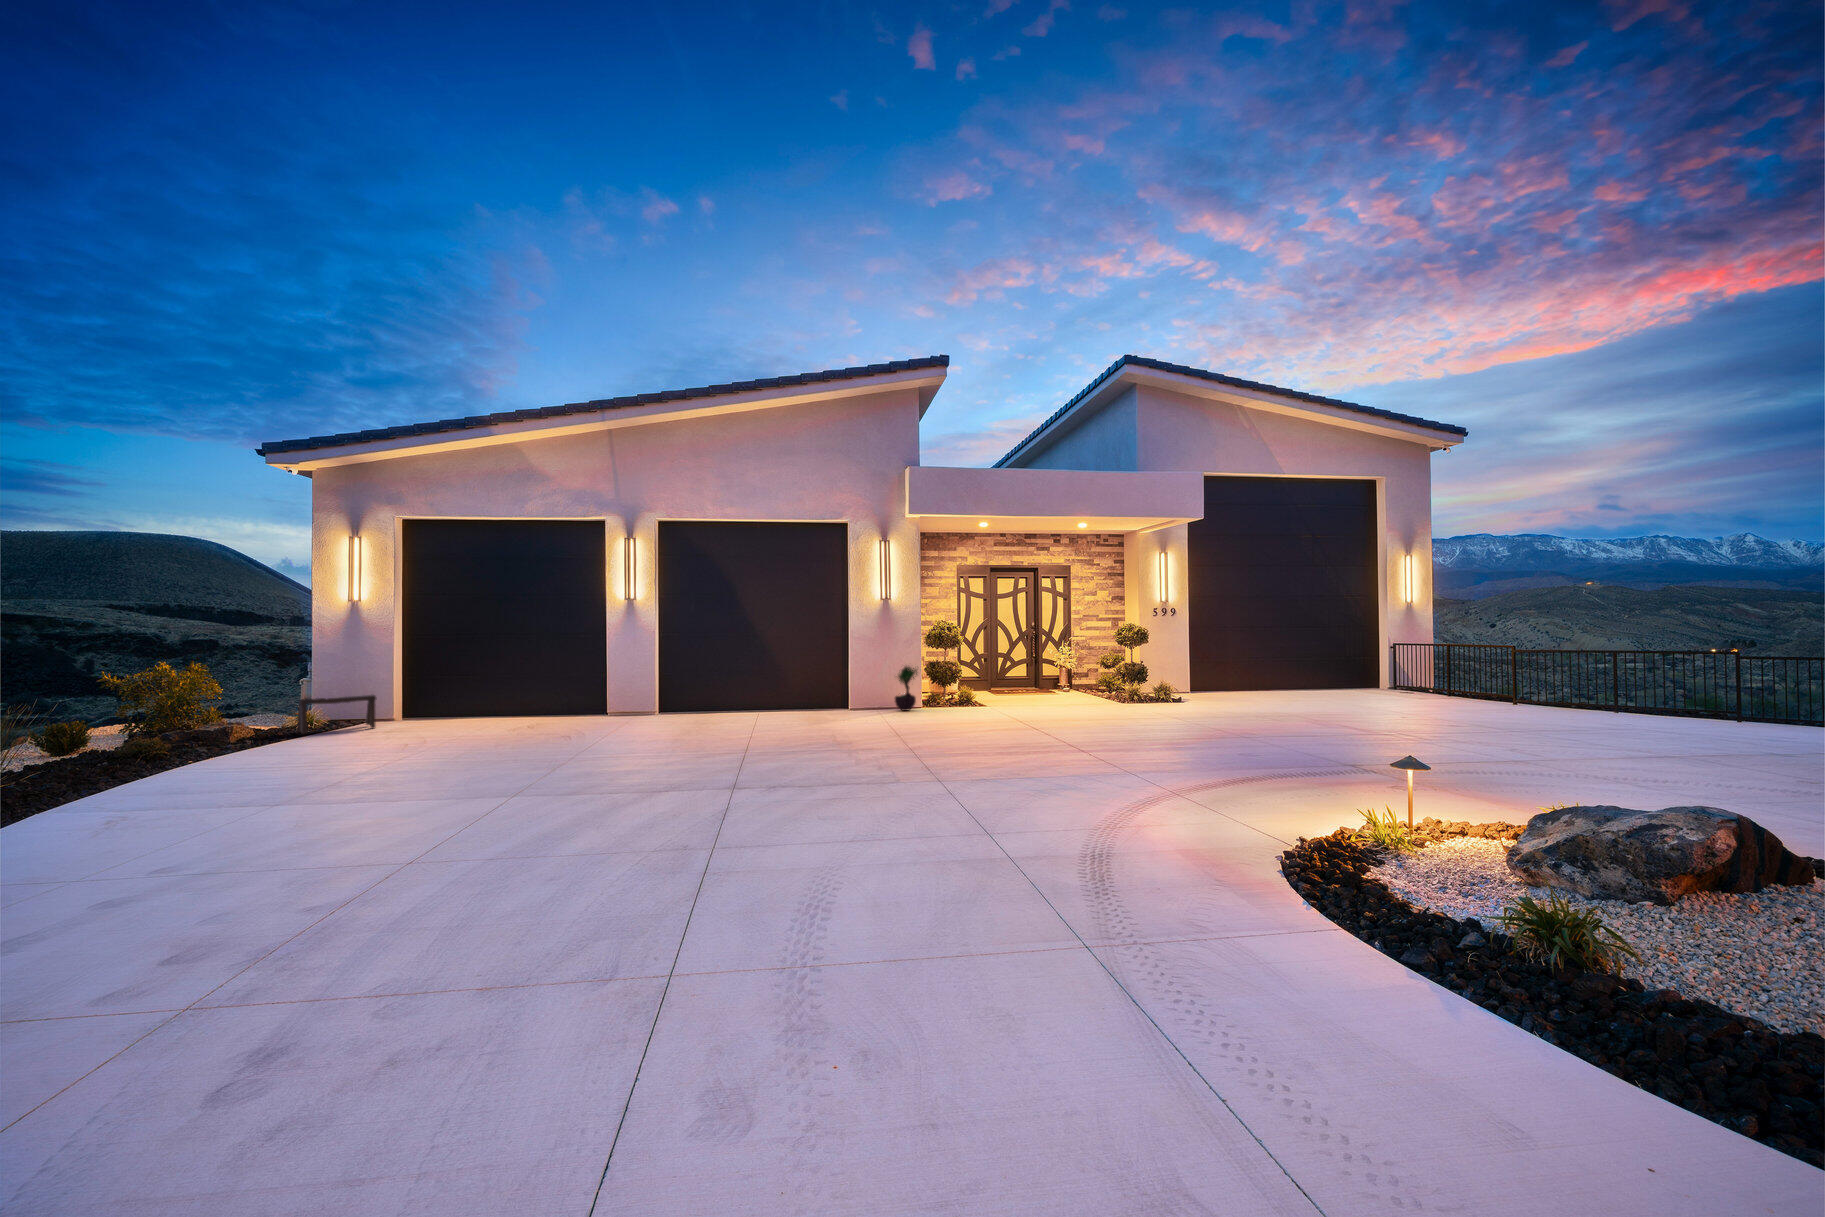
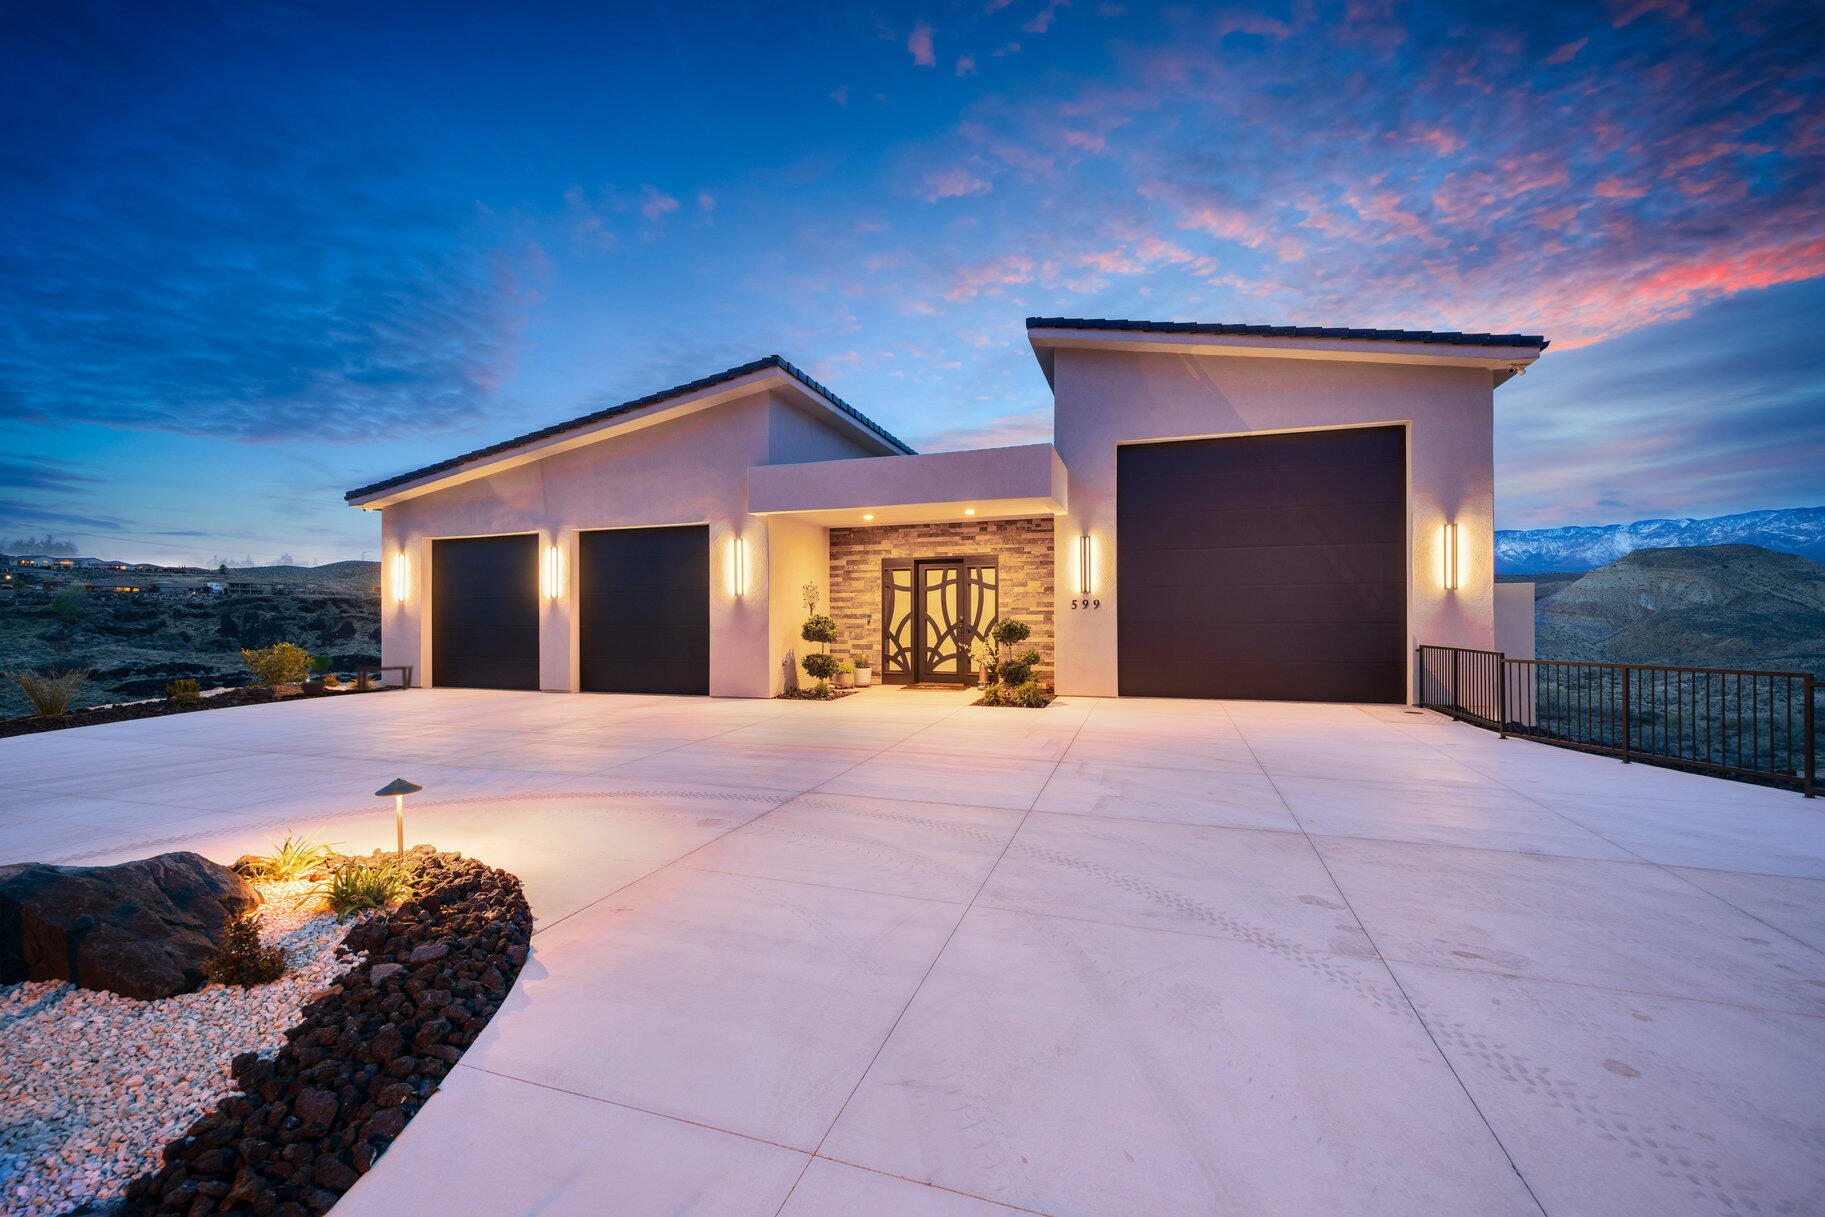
potted tree: present [895,666,918,711] -> present [300,655,332,695]

